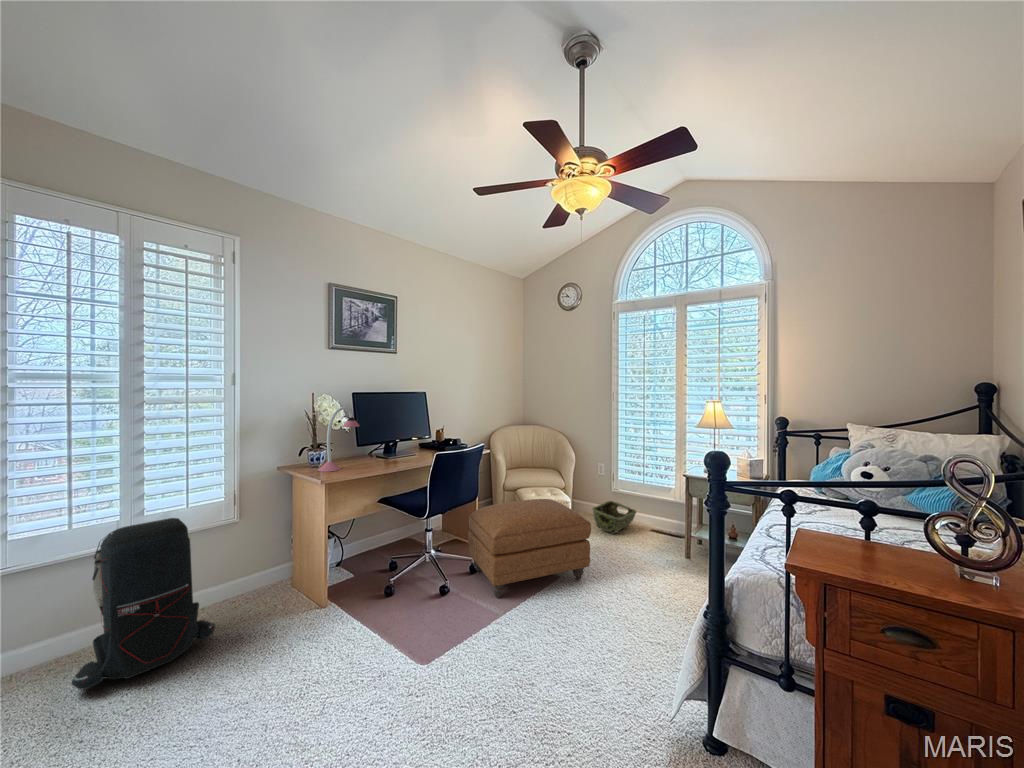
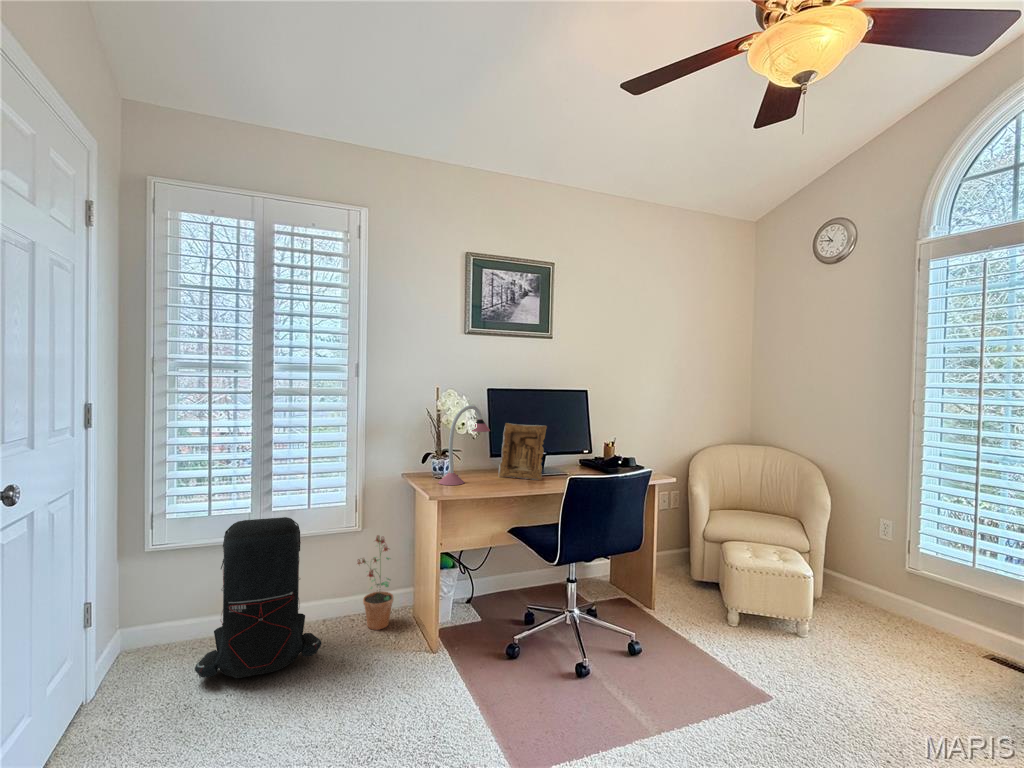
picture frame: none [365,419,402,462] -> present [499,423,547,480]
ottoman: present [468,499,591,598] -> none [628,562,834,718]
woven basket: present [592,501,636,534] -> none [858,587,957,648]
potted plant: none [235,523,277,606] -> present [358,535,393,630]

